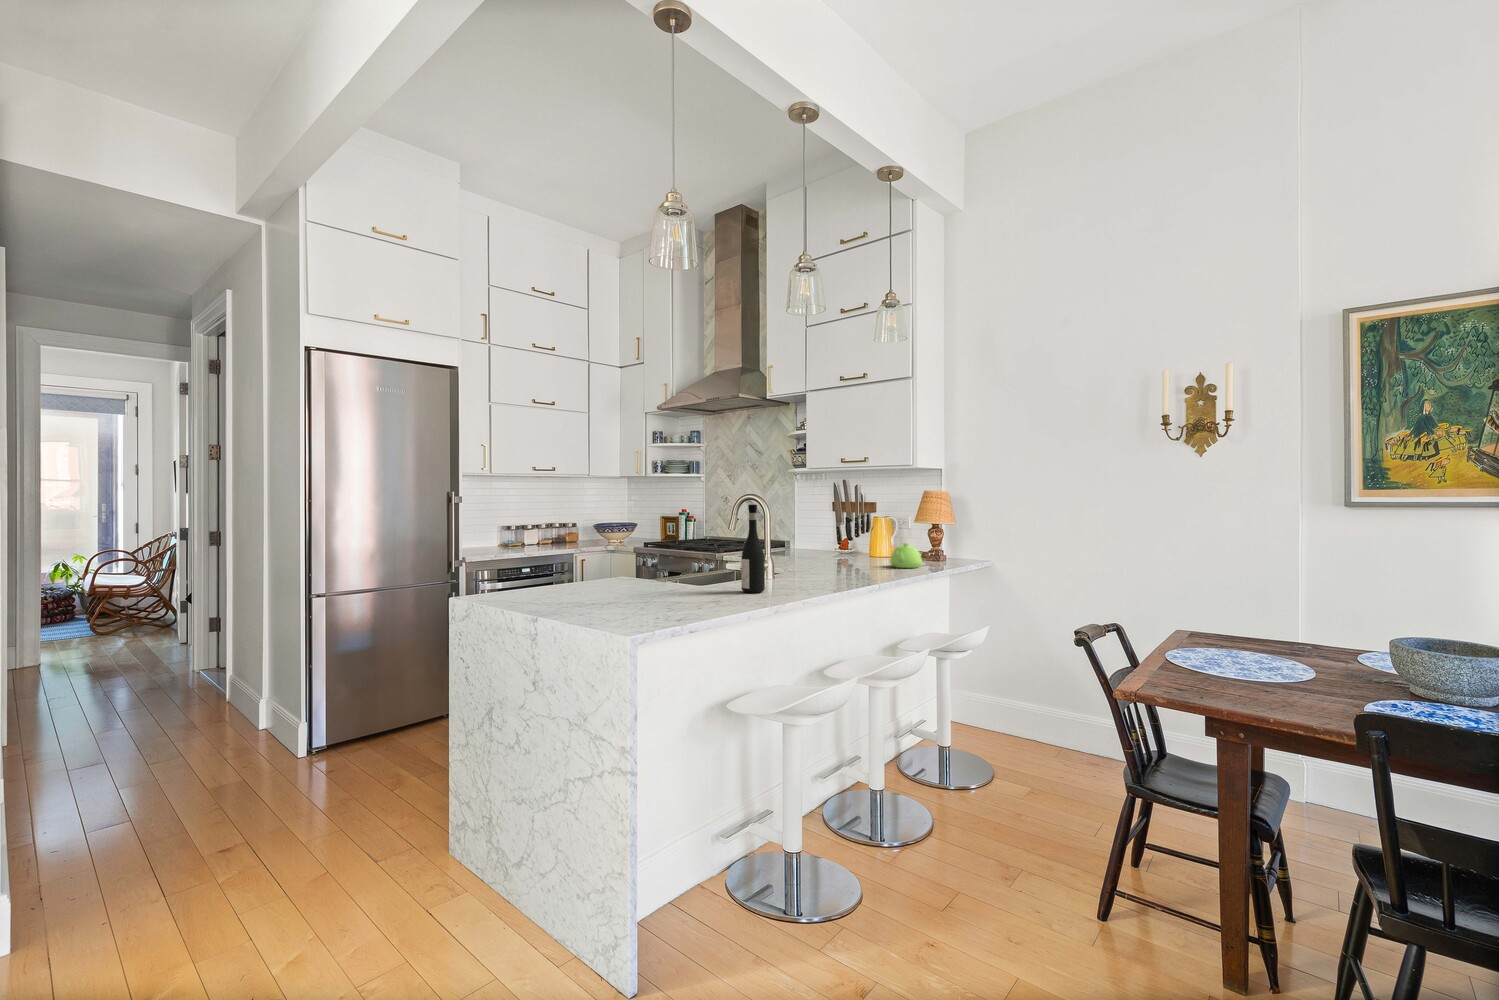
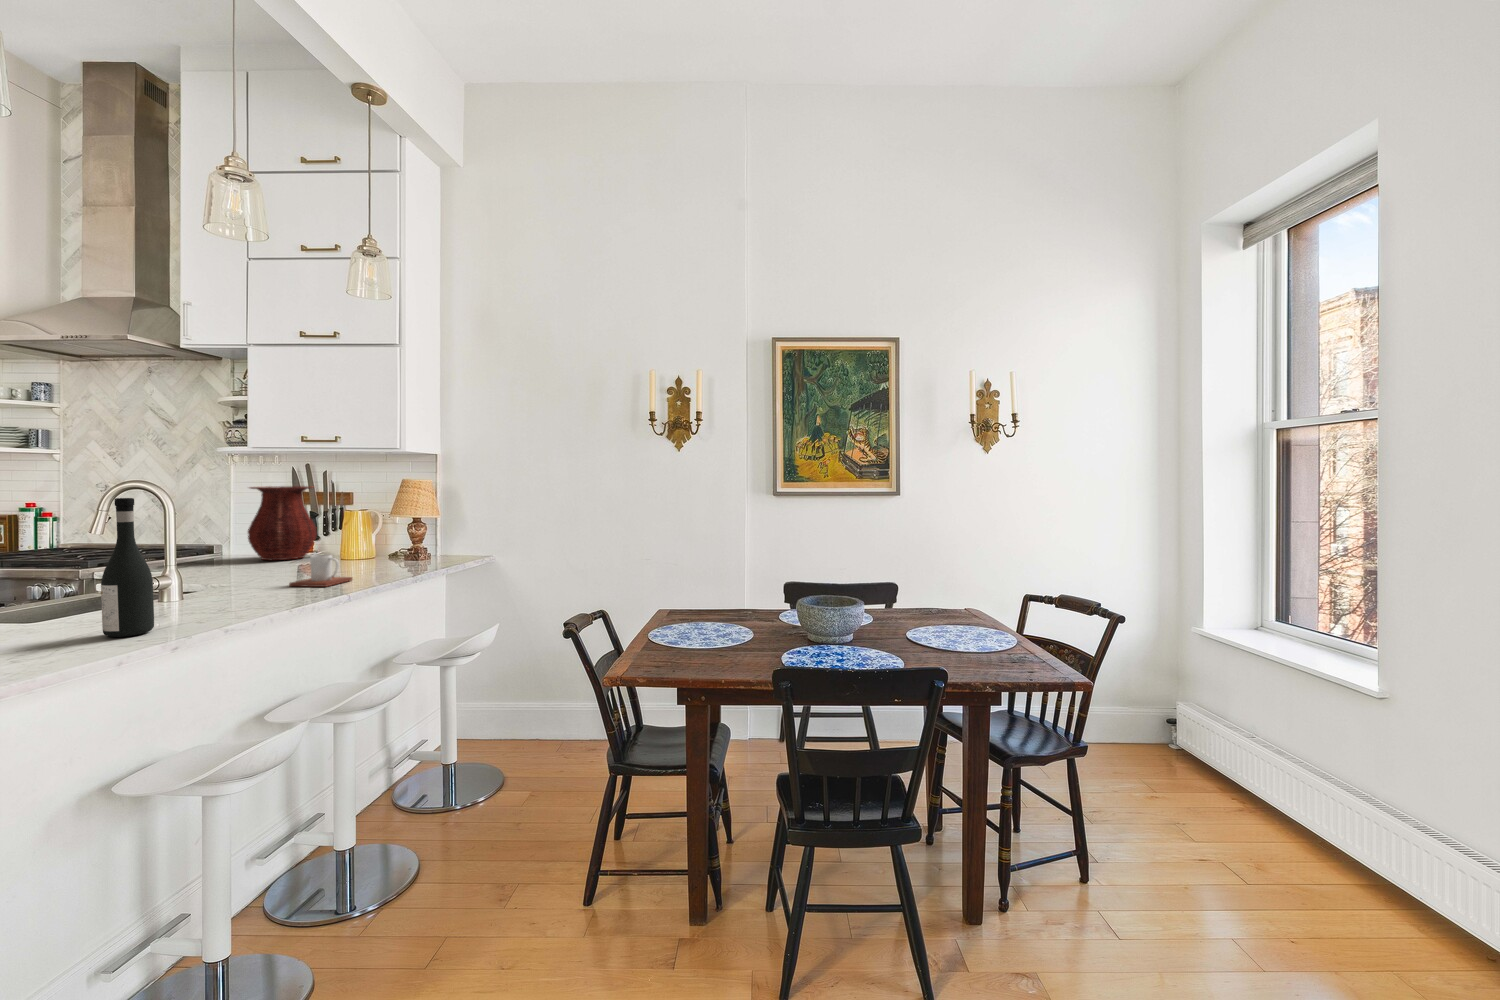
vase: none [806,499,850,557] -> present [248,486,316,560]
teapot: present [890,543,922,568] -> none [374,538,416,567]
mug: none [834,552,875,577] -> present [289,554,352,587]

